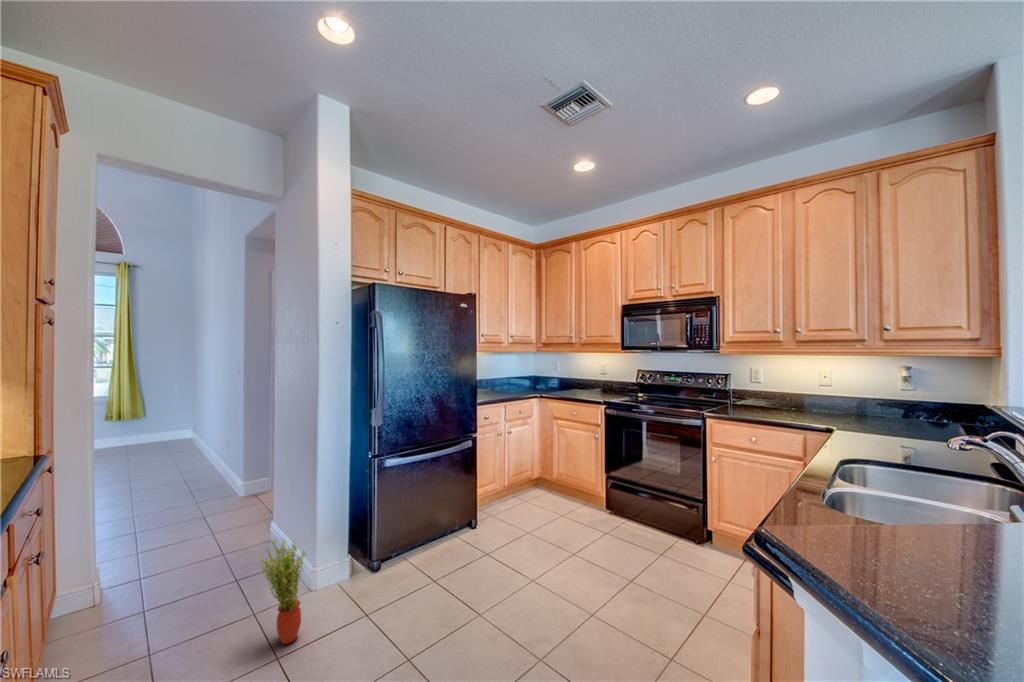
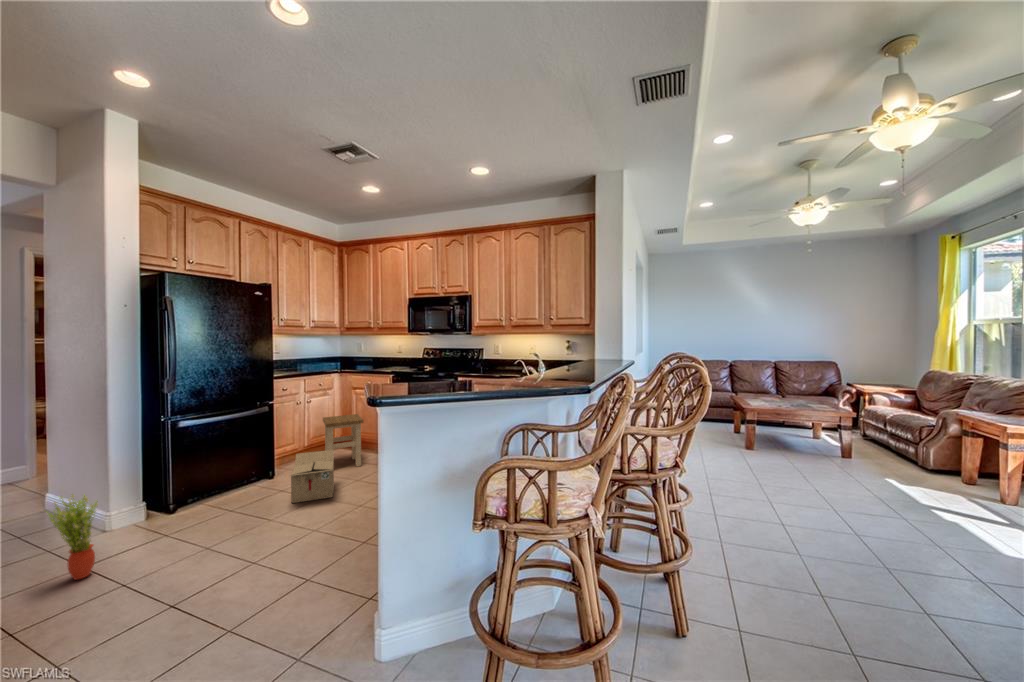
stool: none [523,451,572,523] -> present [323,414,363,467]
cardboard box: none [496,501,546,571] -> present [291,450,334,503]

